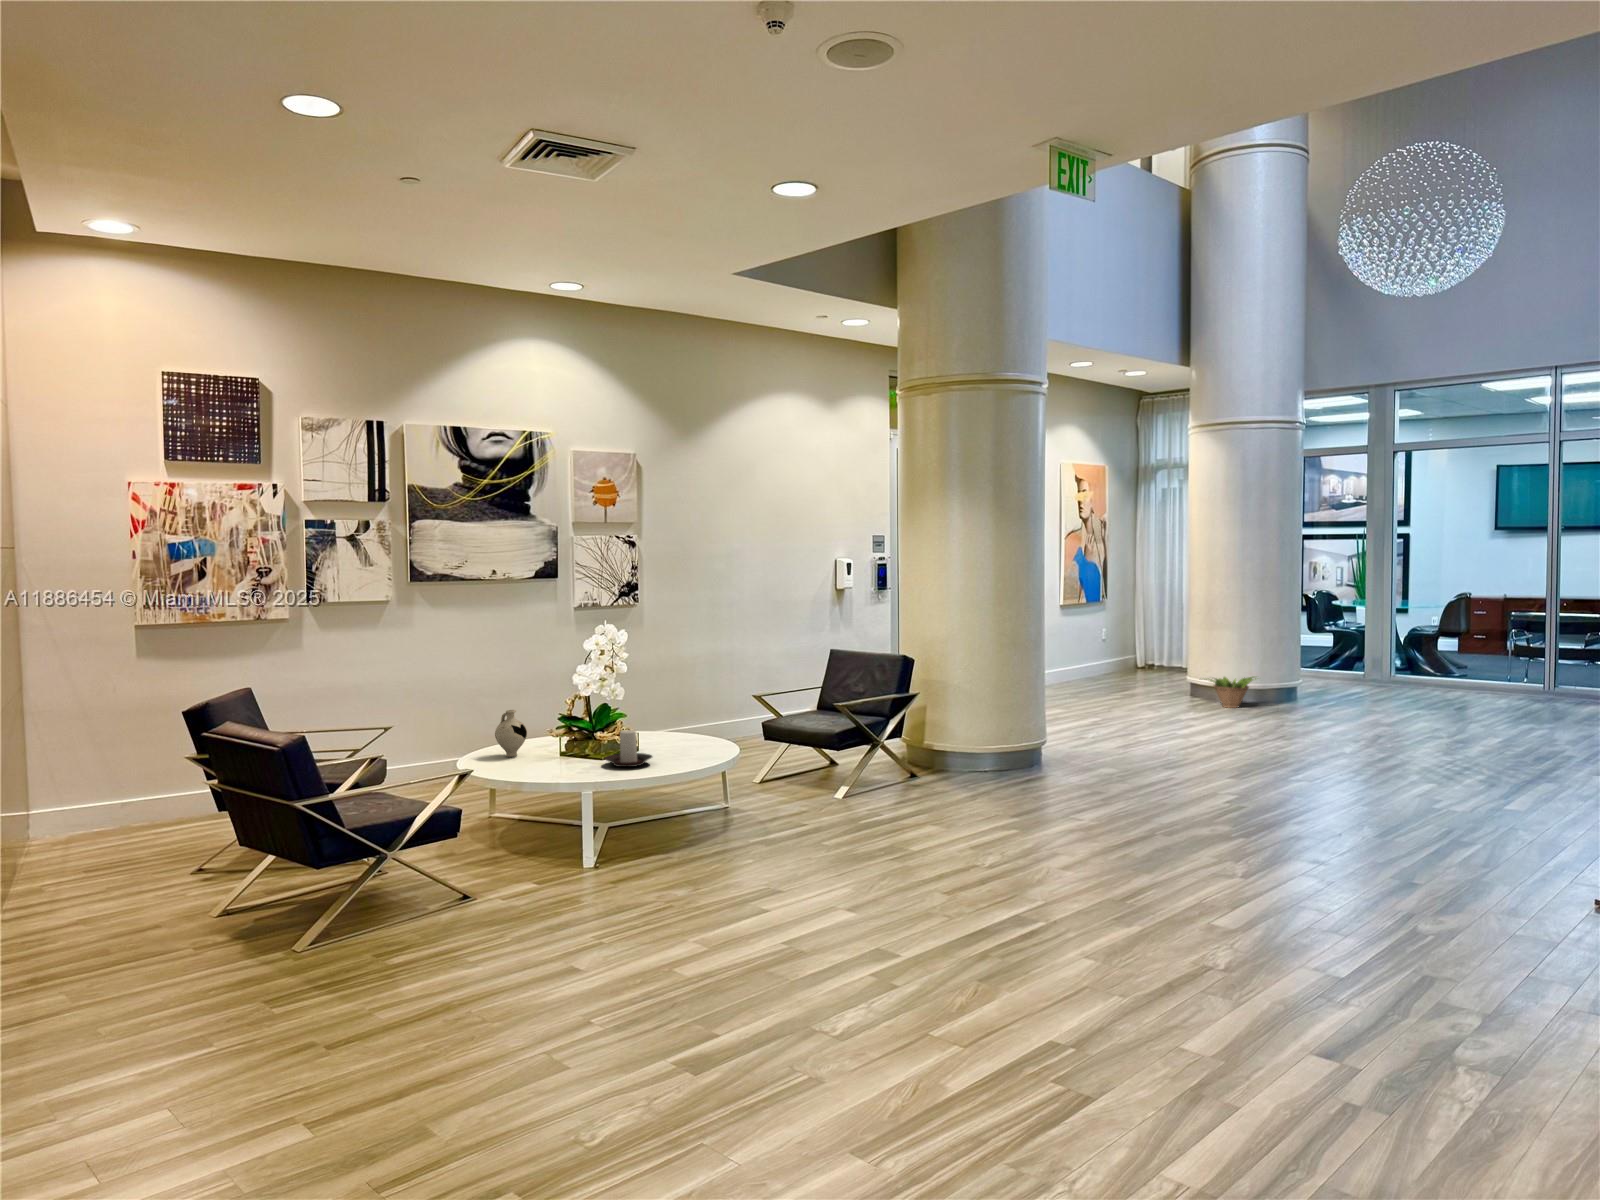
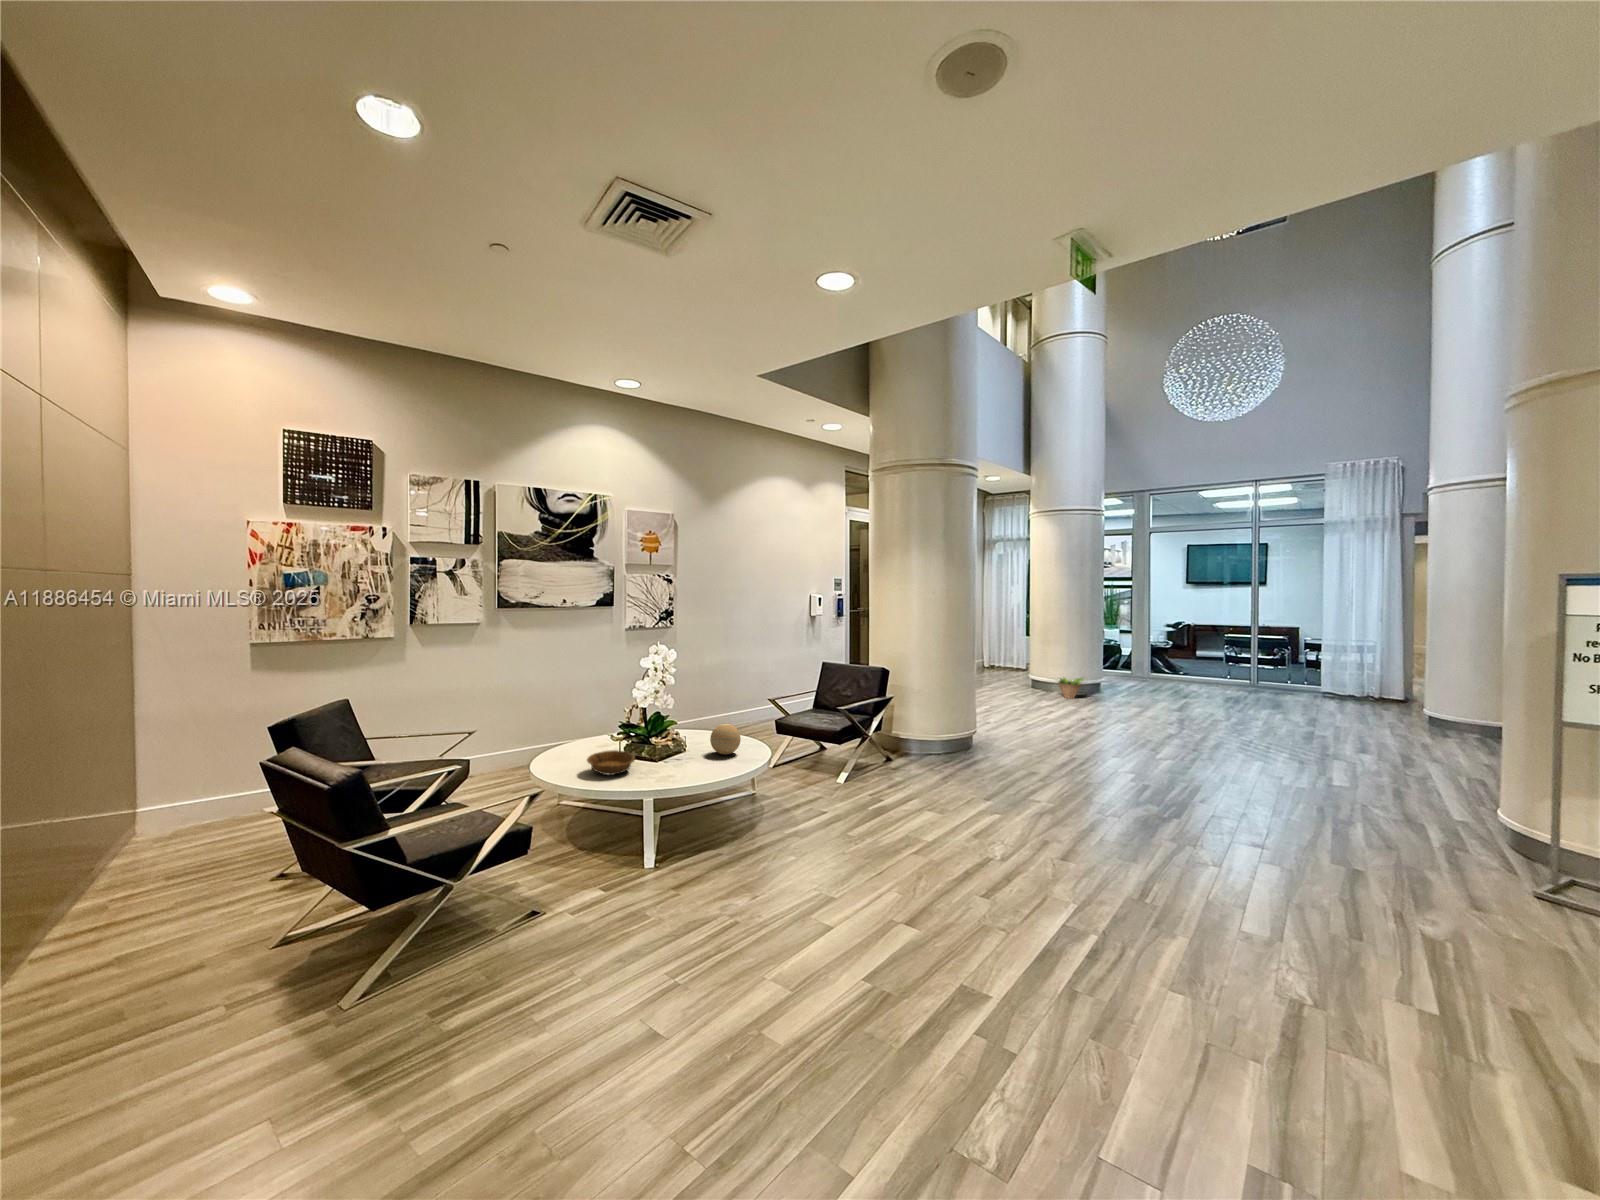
decorative vase: present [495,710,527,757] -> none [564,719,592,760]
decorative orb: none [668,716,705,753] -> present [710,724,741,755]
candle holder: present [605,730,652,767] -> none [659,738,700,772]
decorative bowl: none [521,744,576,770] -> present [587,750,635,775]

